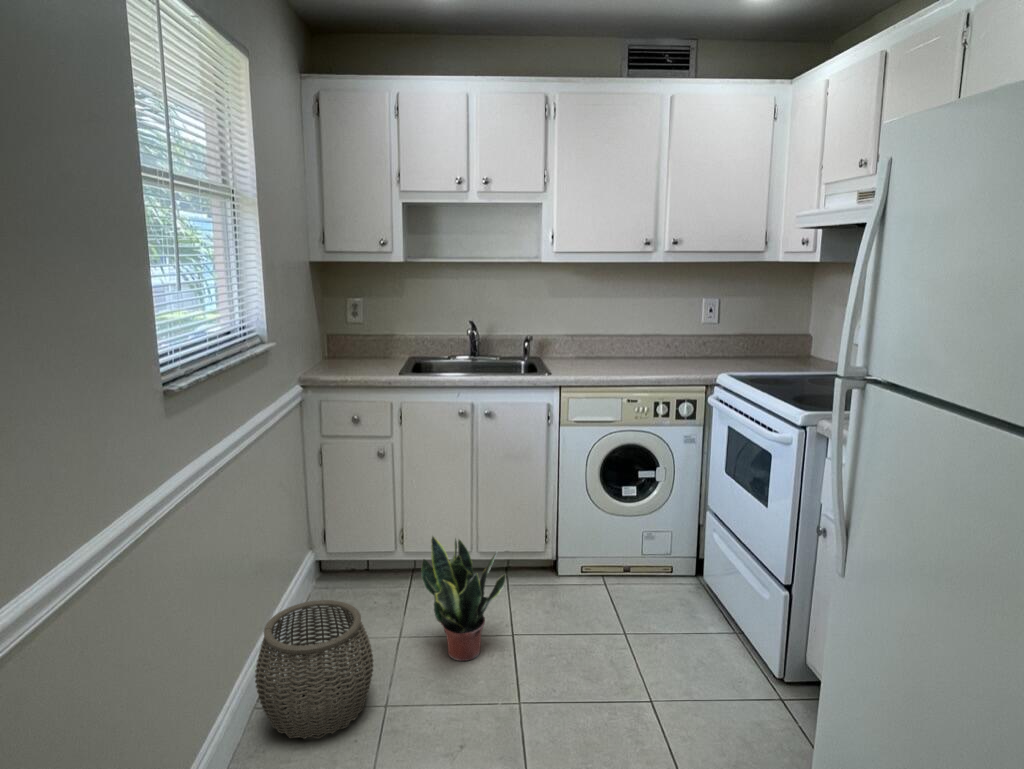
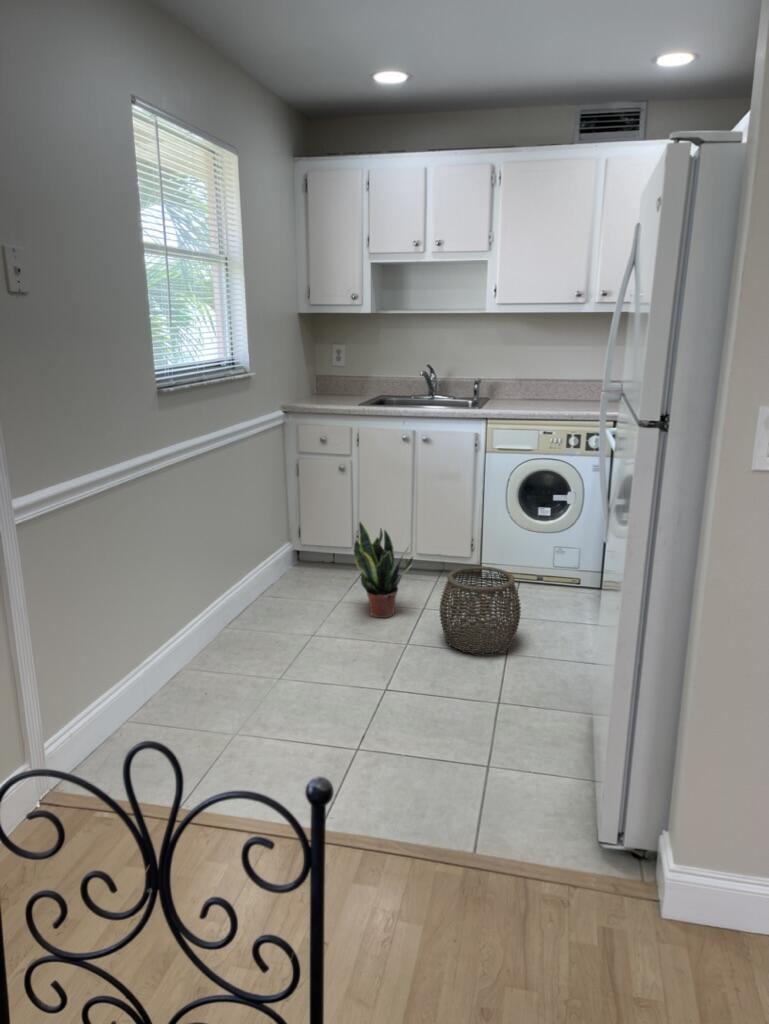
woven basket: present [255,600,374,739] -> present [440,566,521,654]

